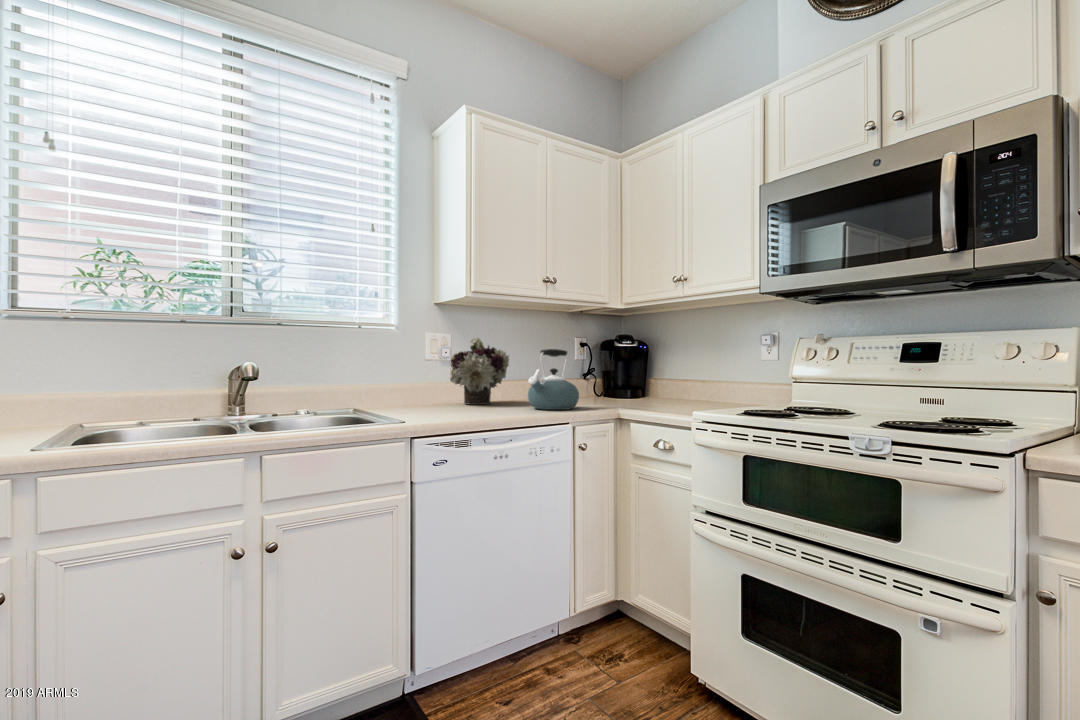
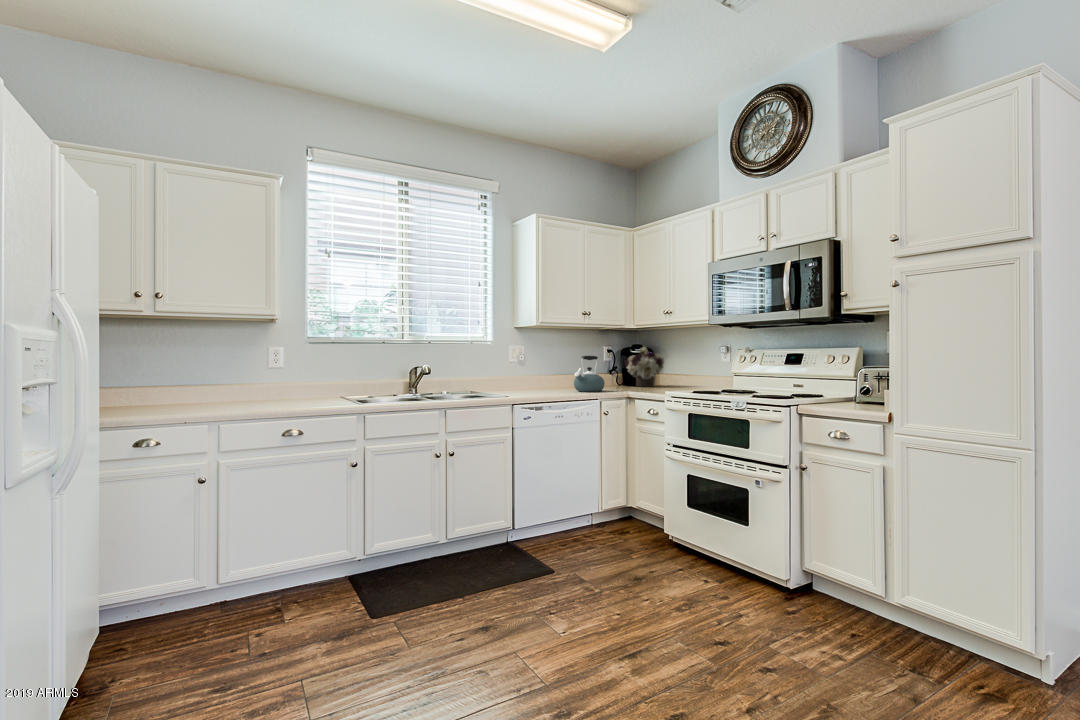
flower arrangement: present [450,337,509,405] -> present [625,347,664,387]

